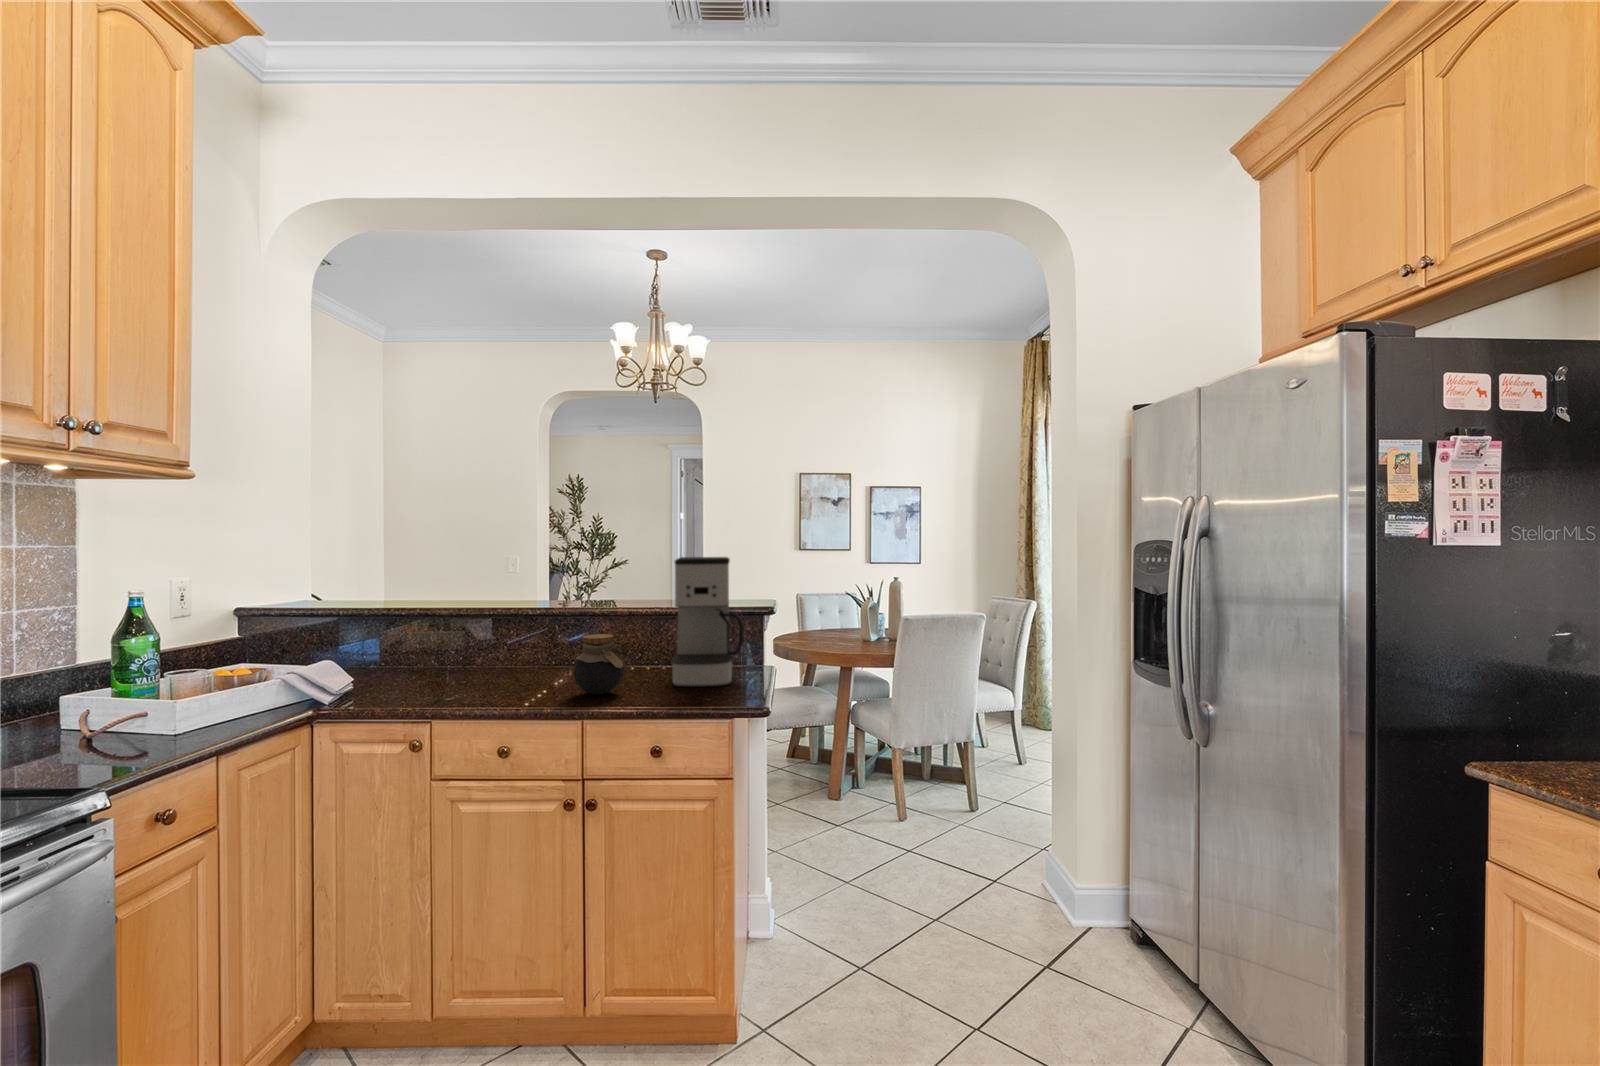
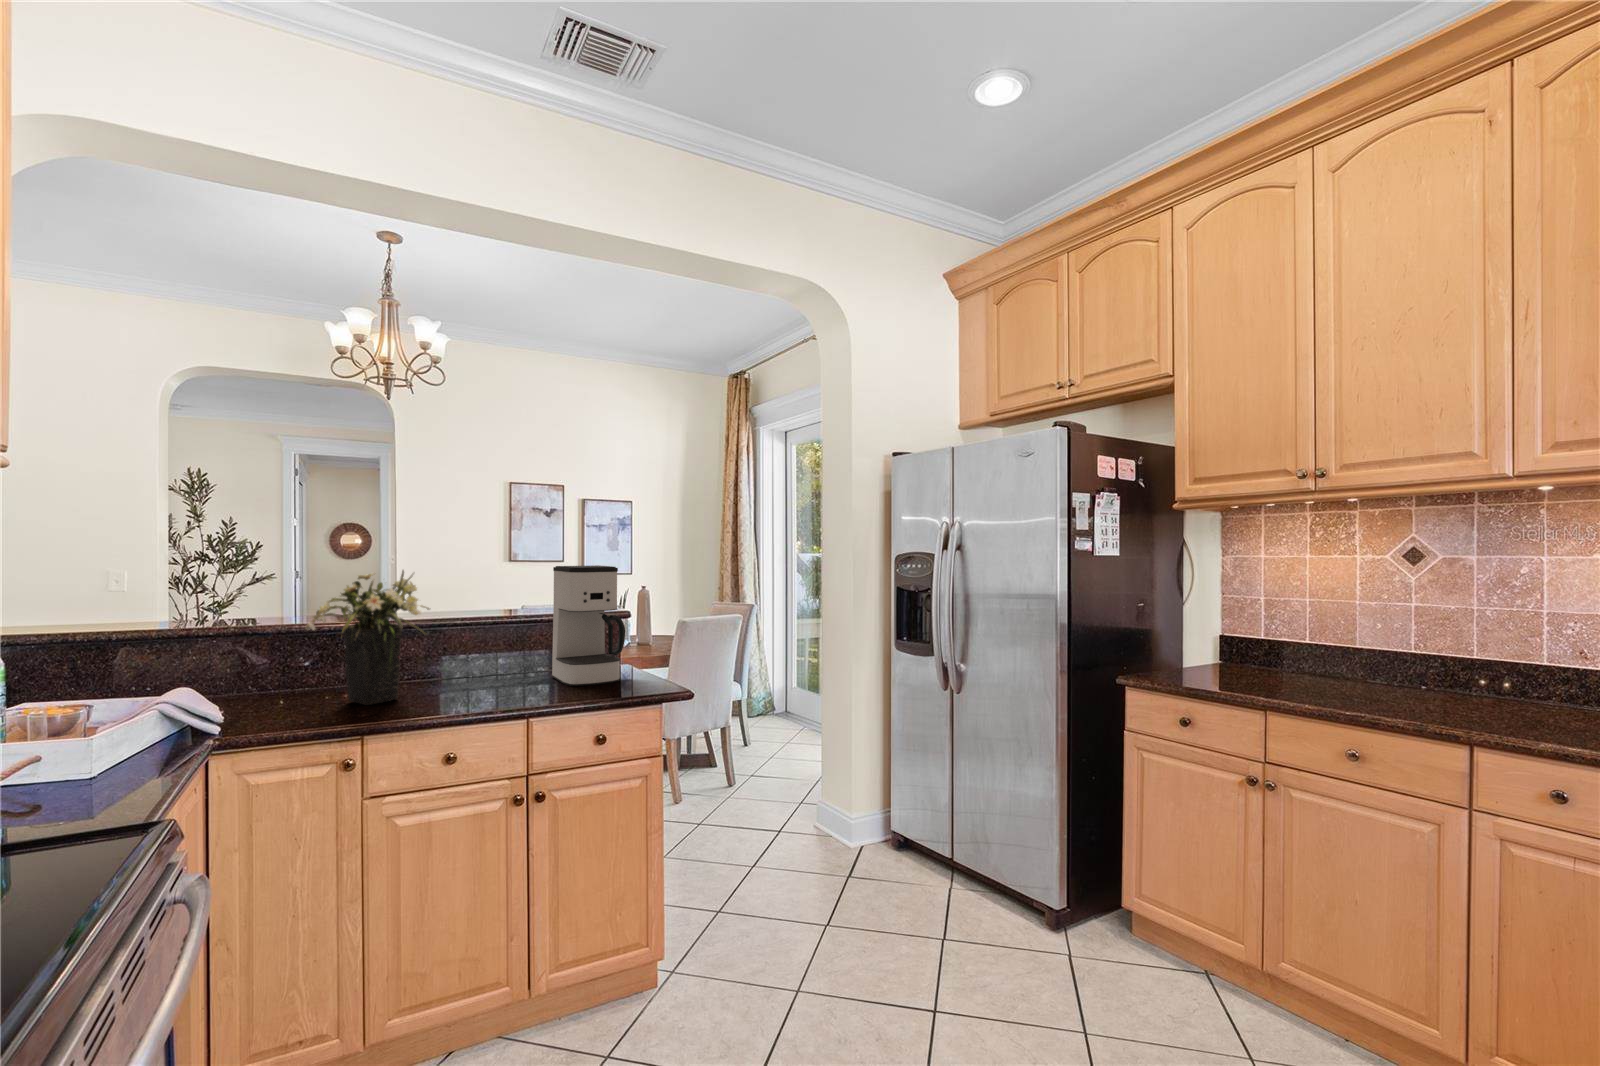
flower arrangement: none [425,560,542,688] -> present [305,570,429,705]
jar: present [574,634,630,694] -> none [487,640,545,698]

